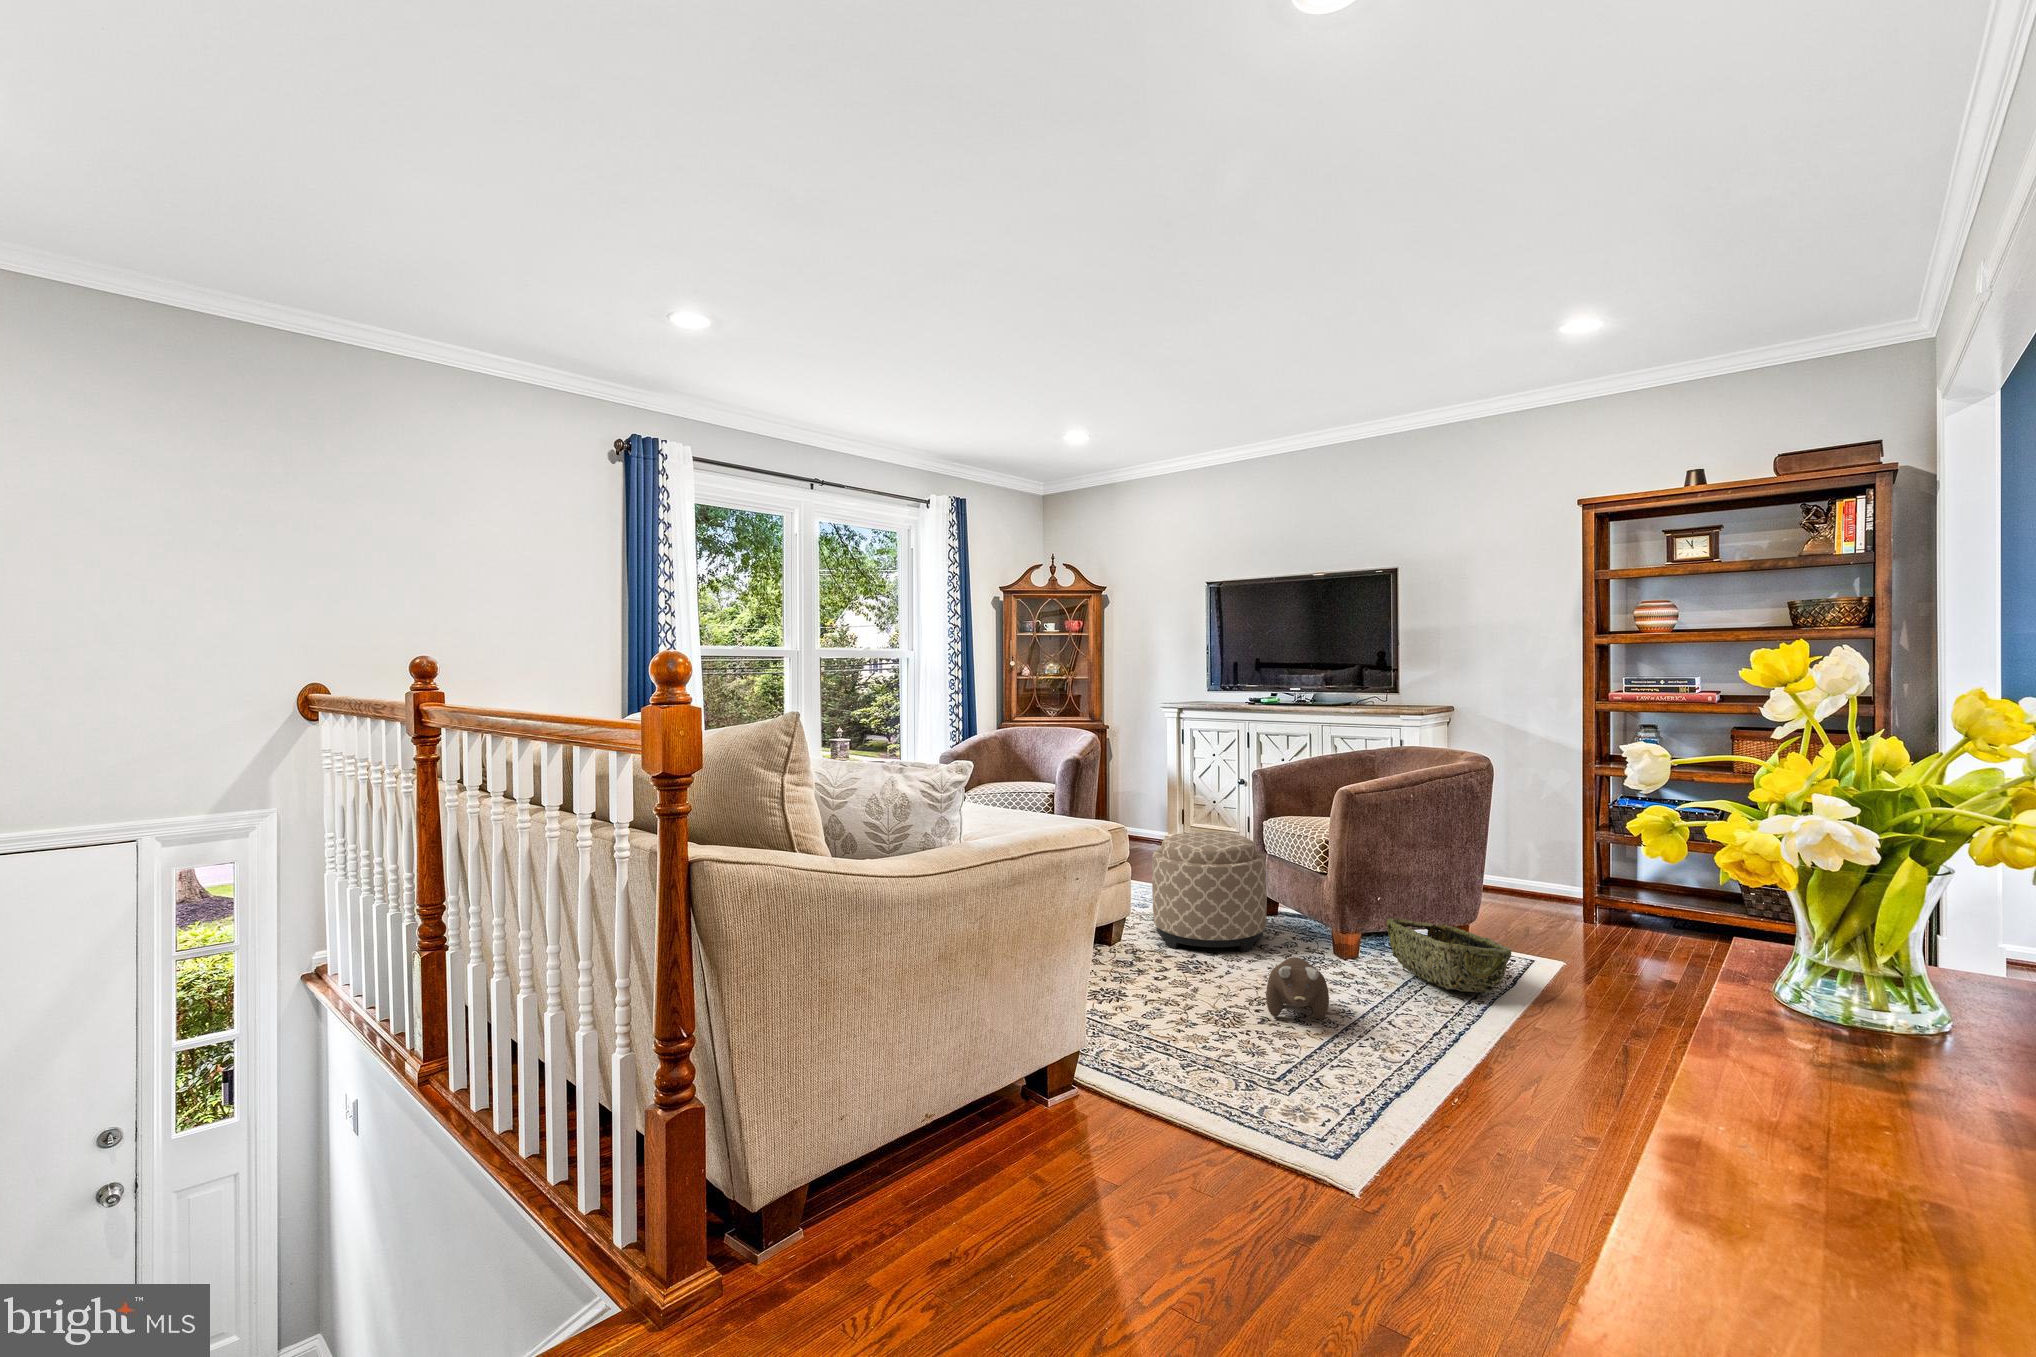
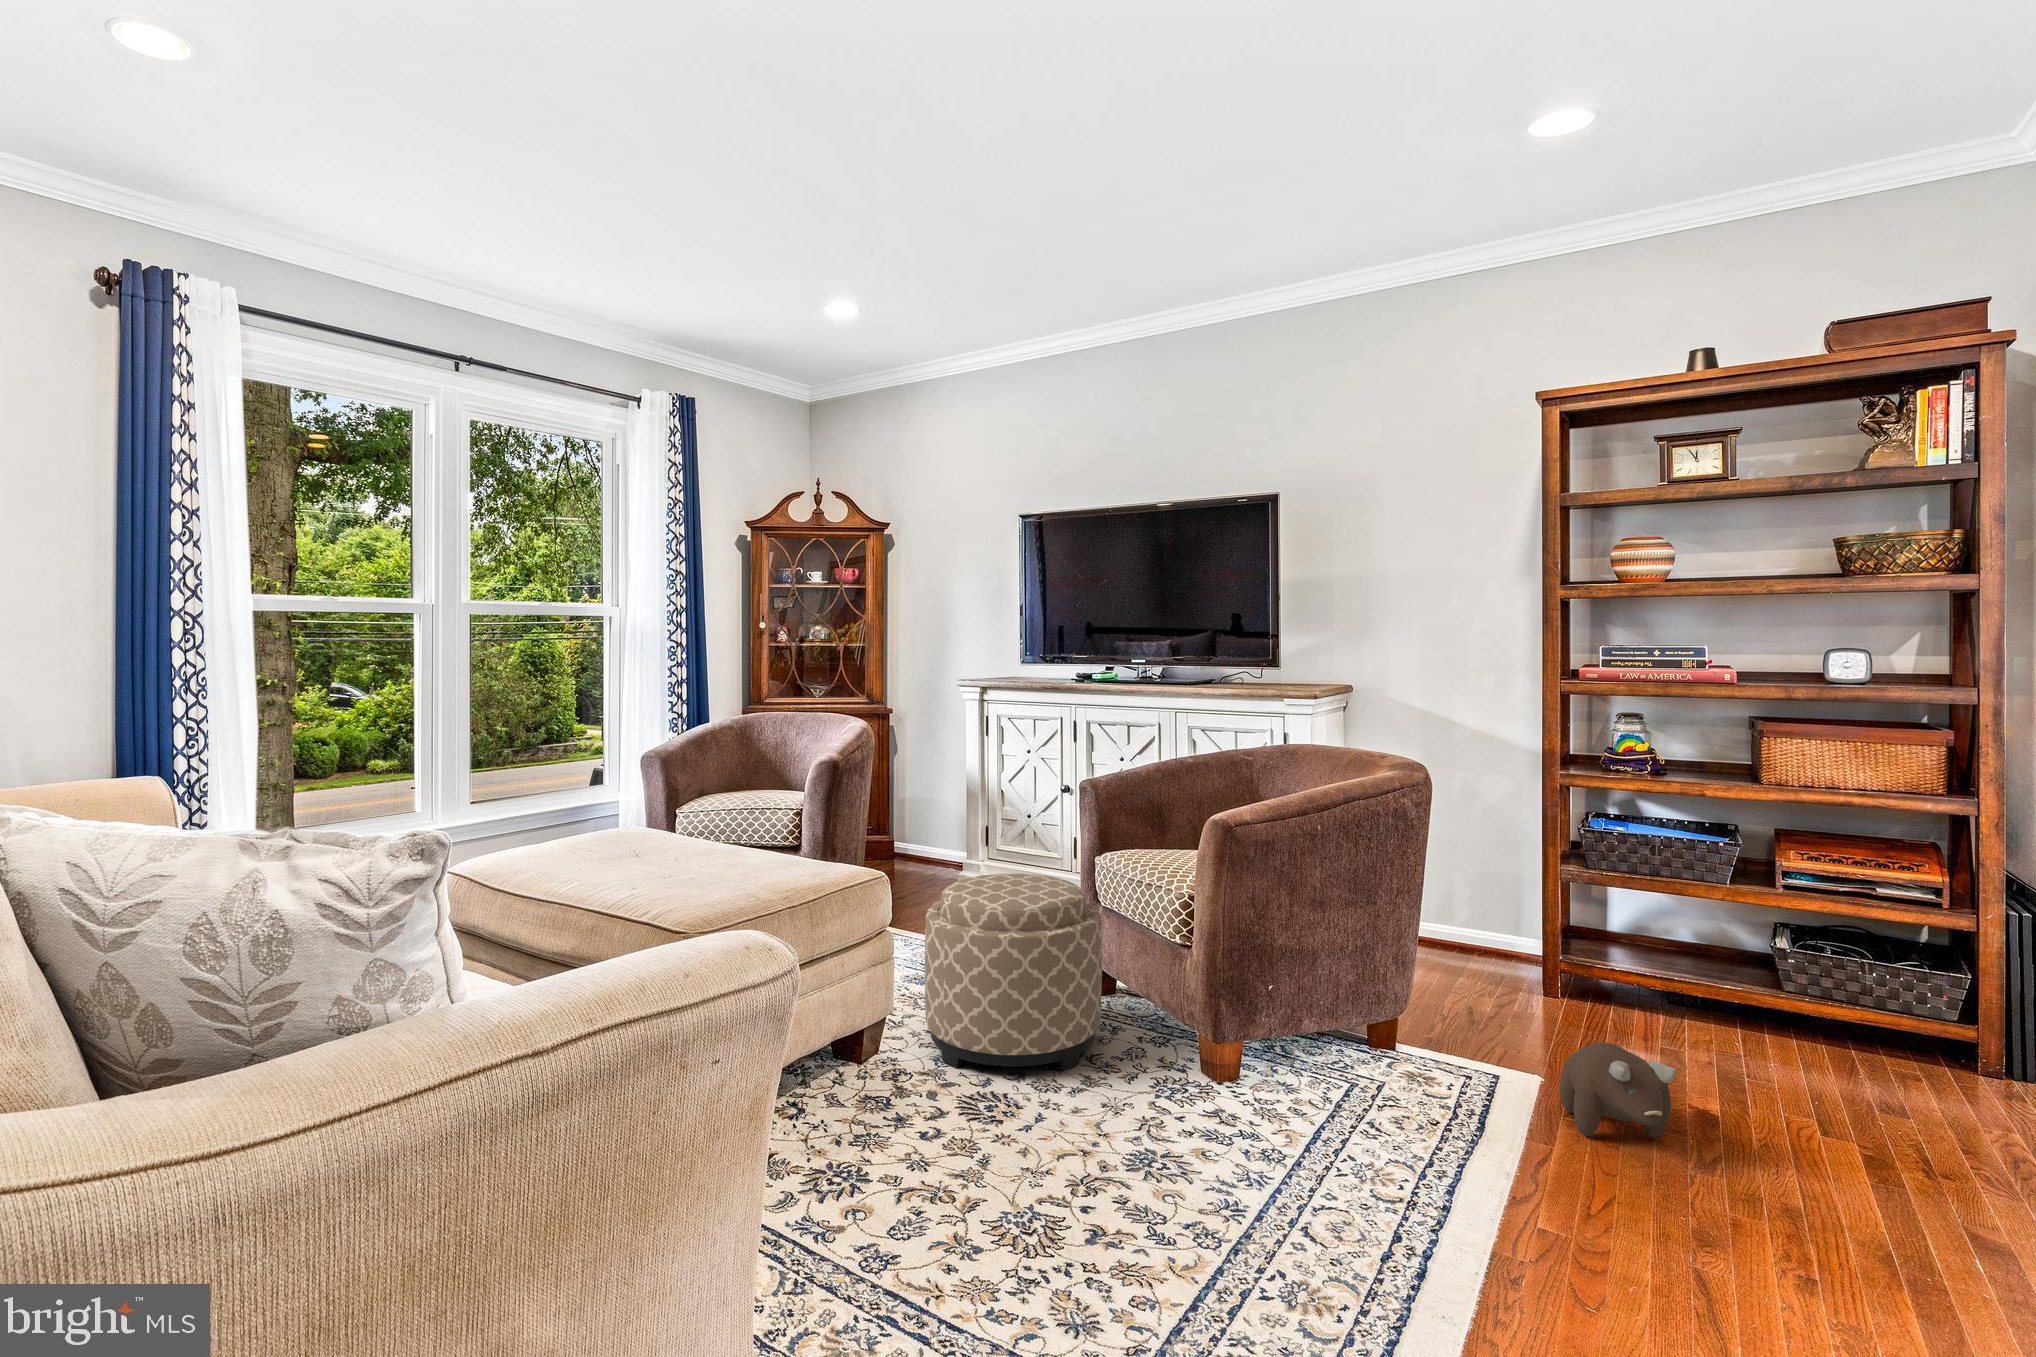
woven basket: present [1387,918,1511,993] -> none [1288,1016,1491,1149]
plush toy: present [1266,957,1329,1020] -> present [1560,1042,1677,1138]

